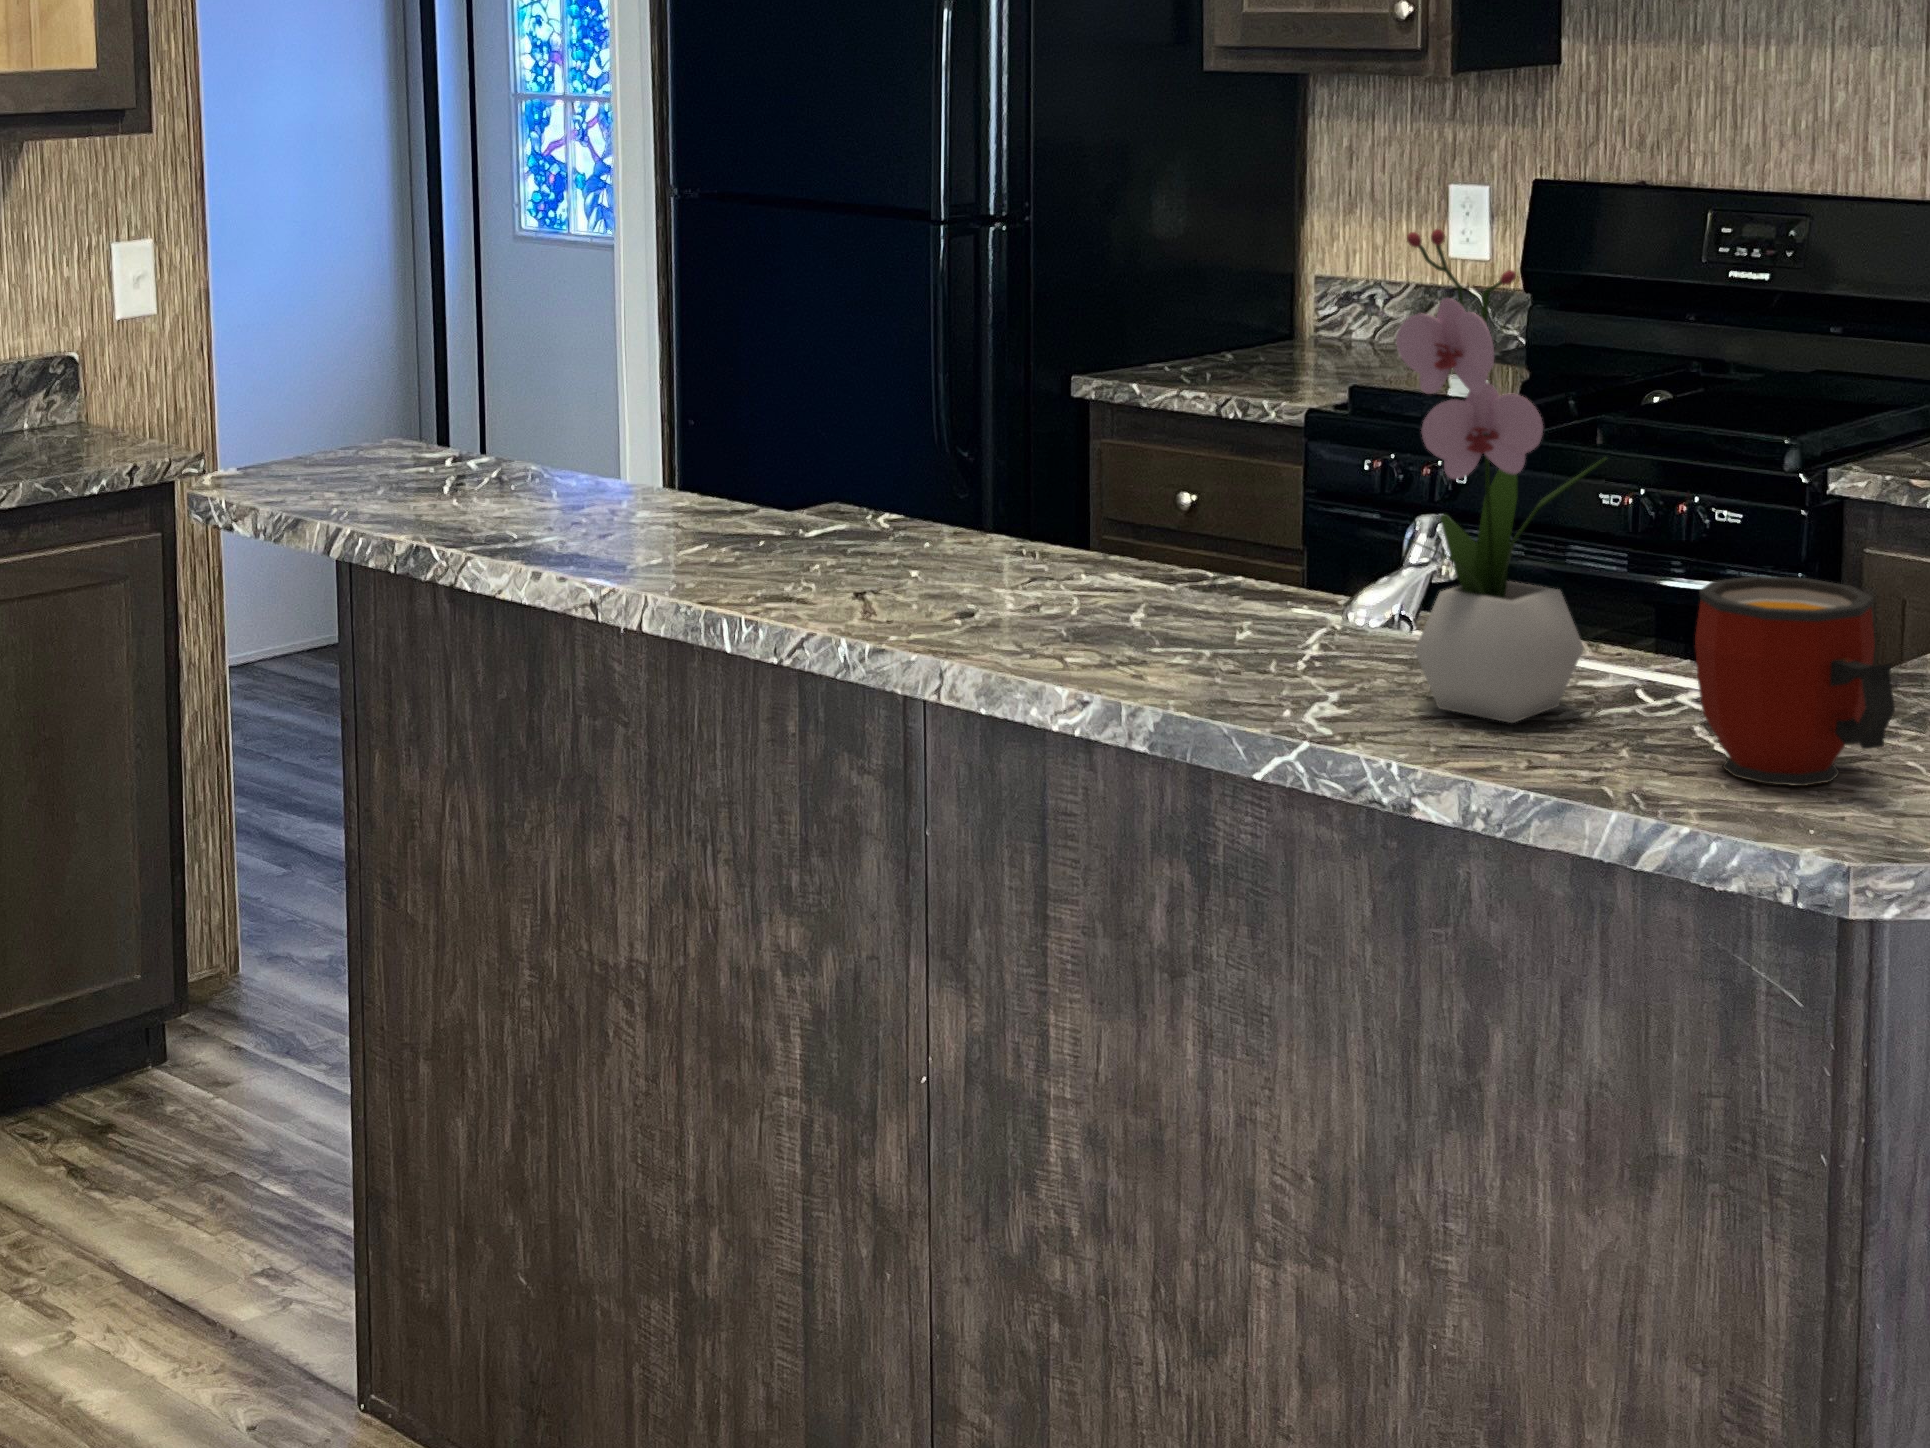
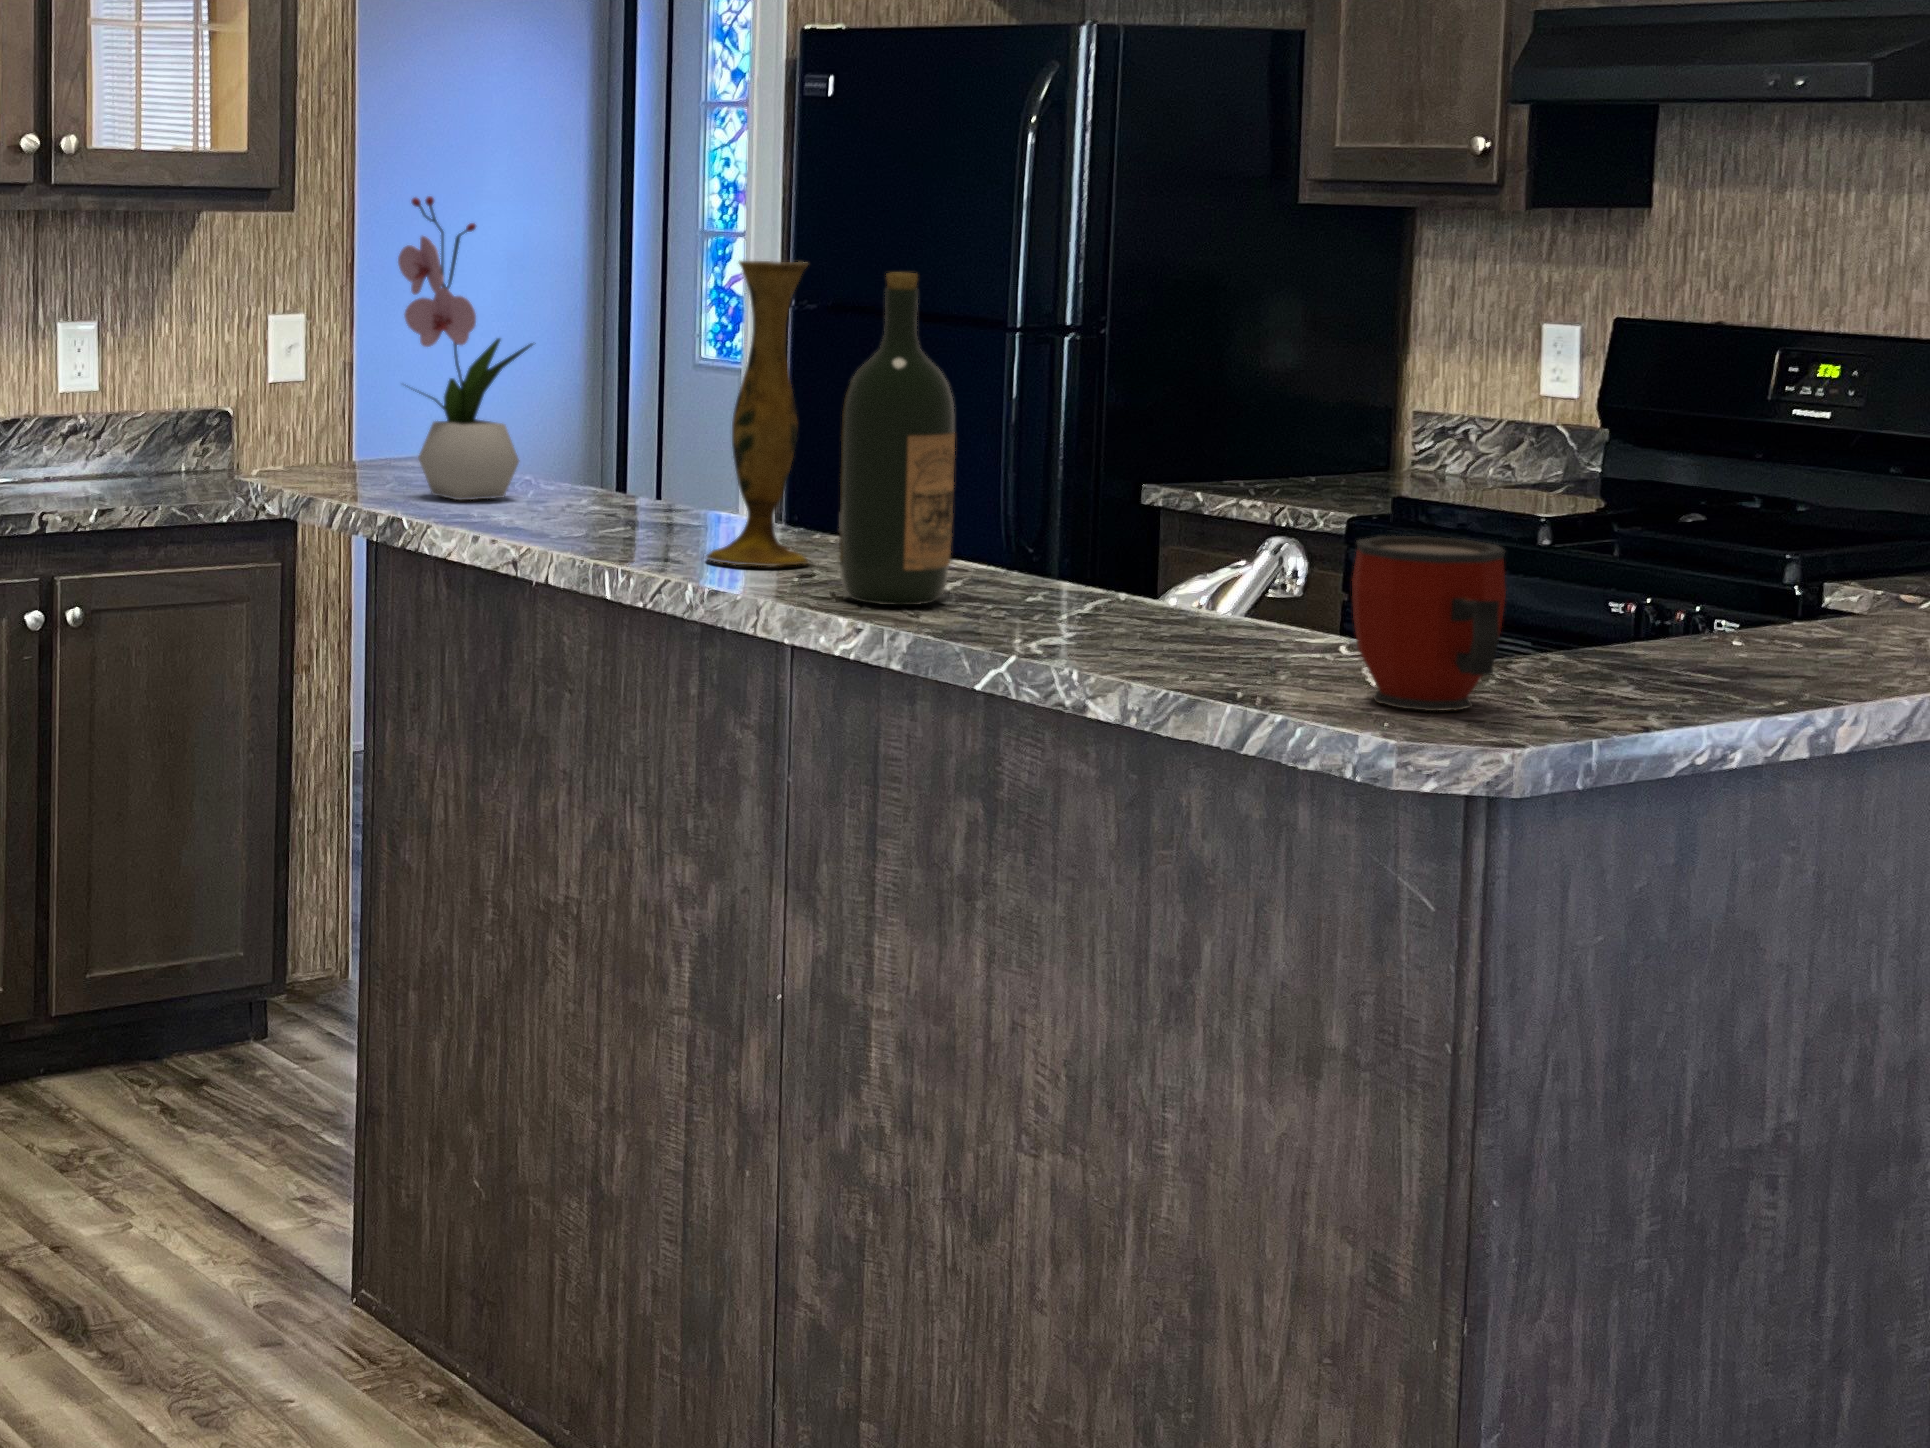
flower arrangement: present [1396,229,1606,723] -> present [398,196,533,500]
vase: none [813,240,933,597] -> present [706,261,808,566]
wine bottle: none [1009,267,1139,653] -> present [839,273,955,605]

